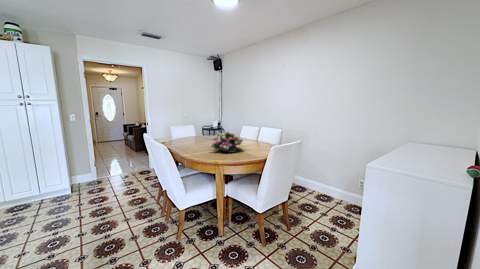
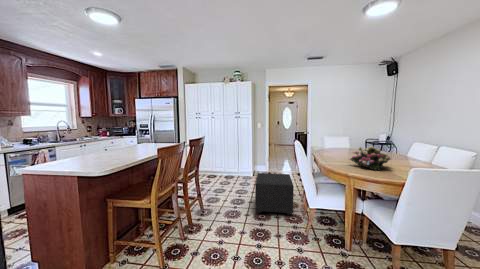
ottoman: none [88,177,153,245] -> present [255,173,294,215]

